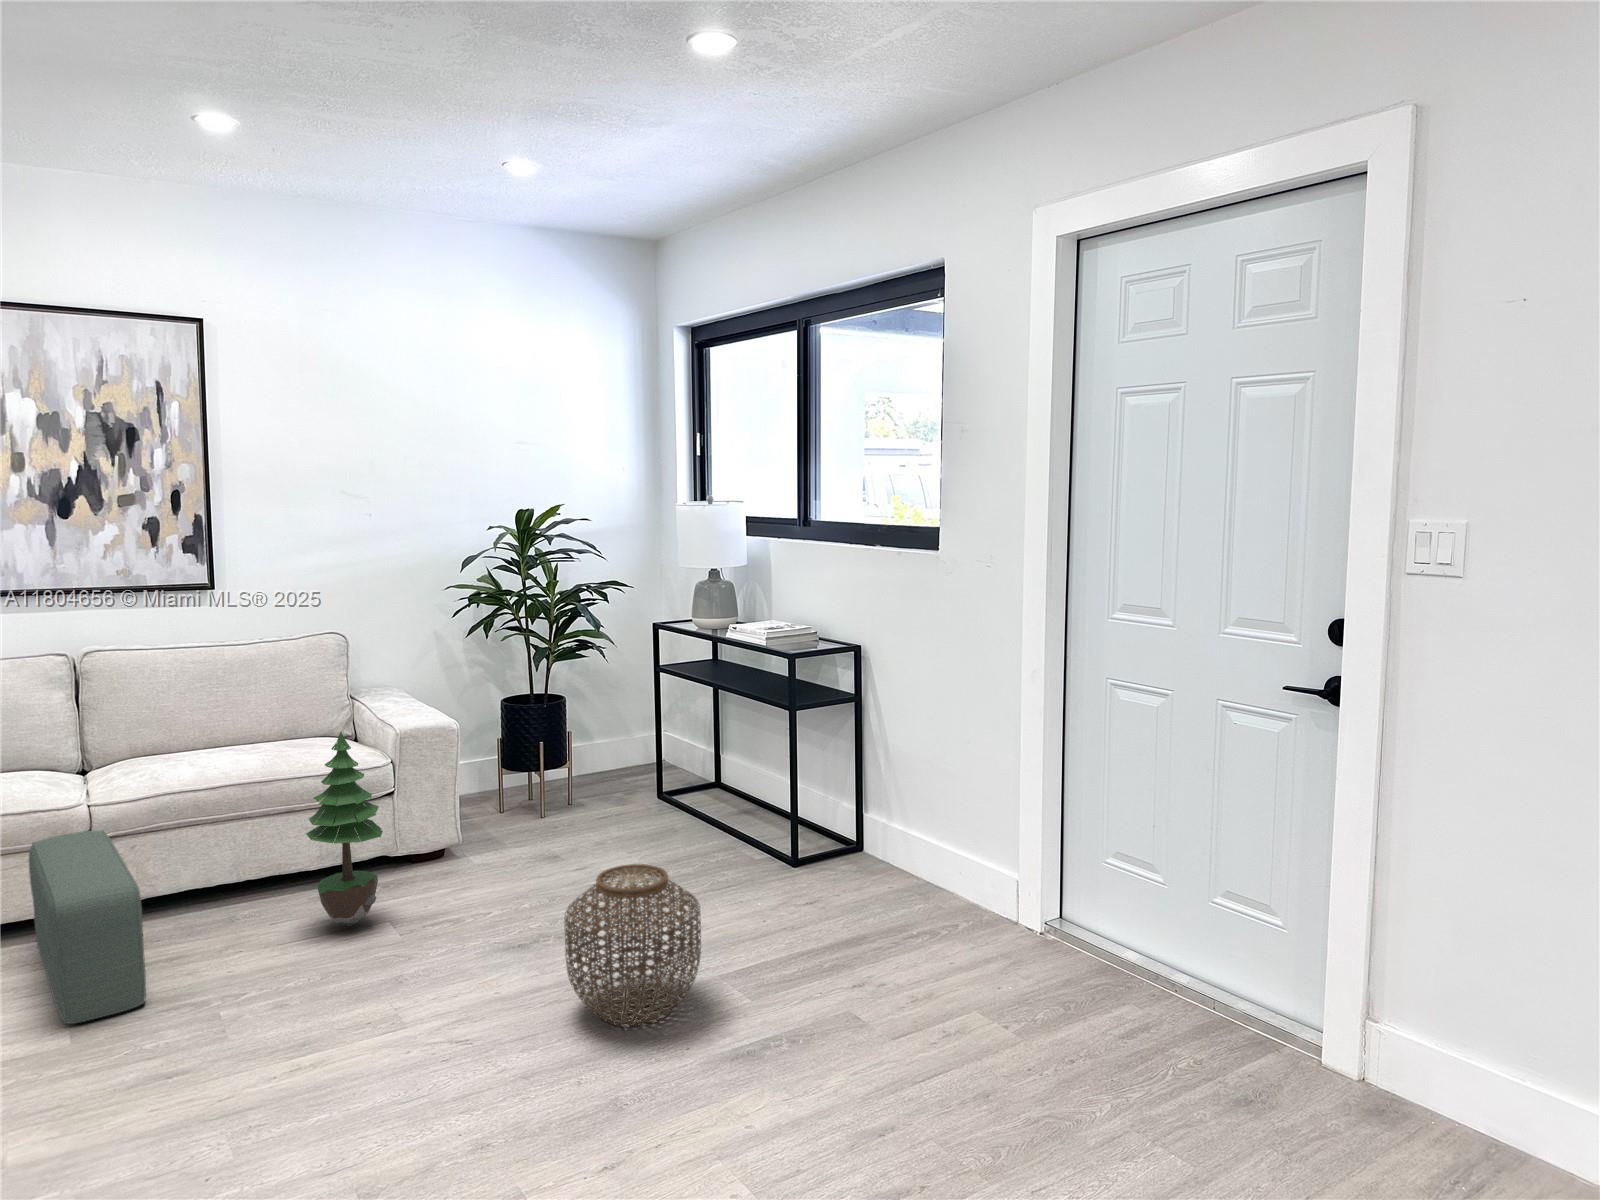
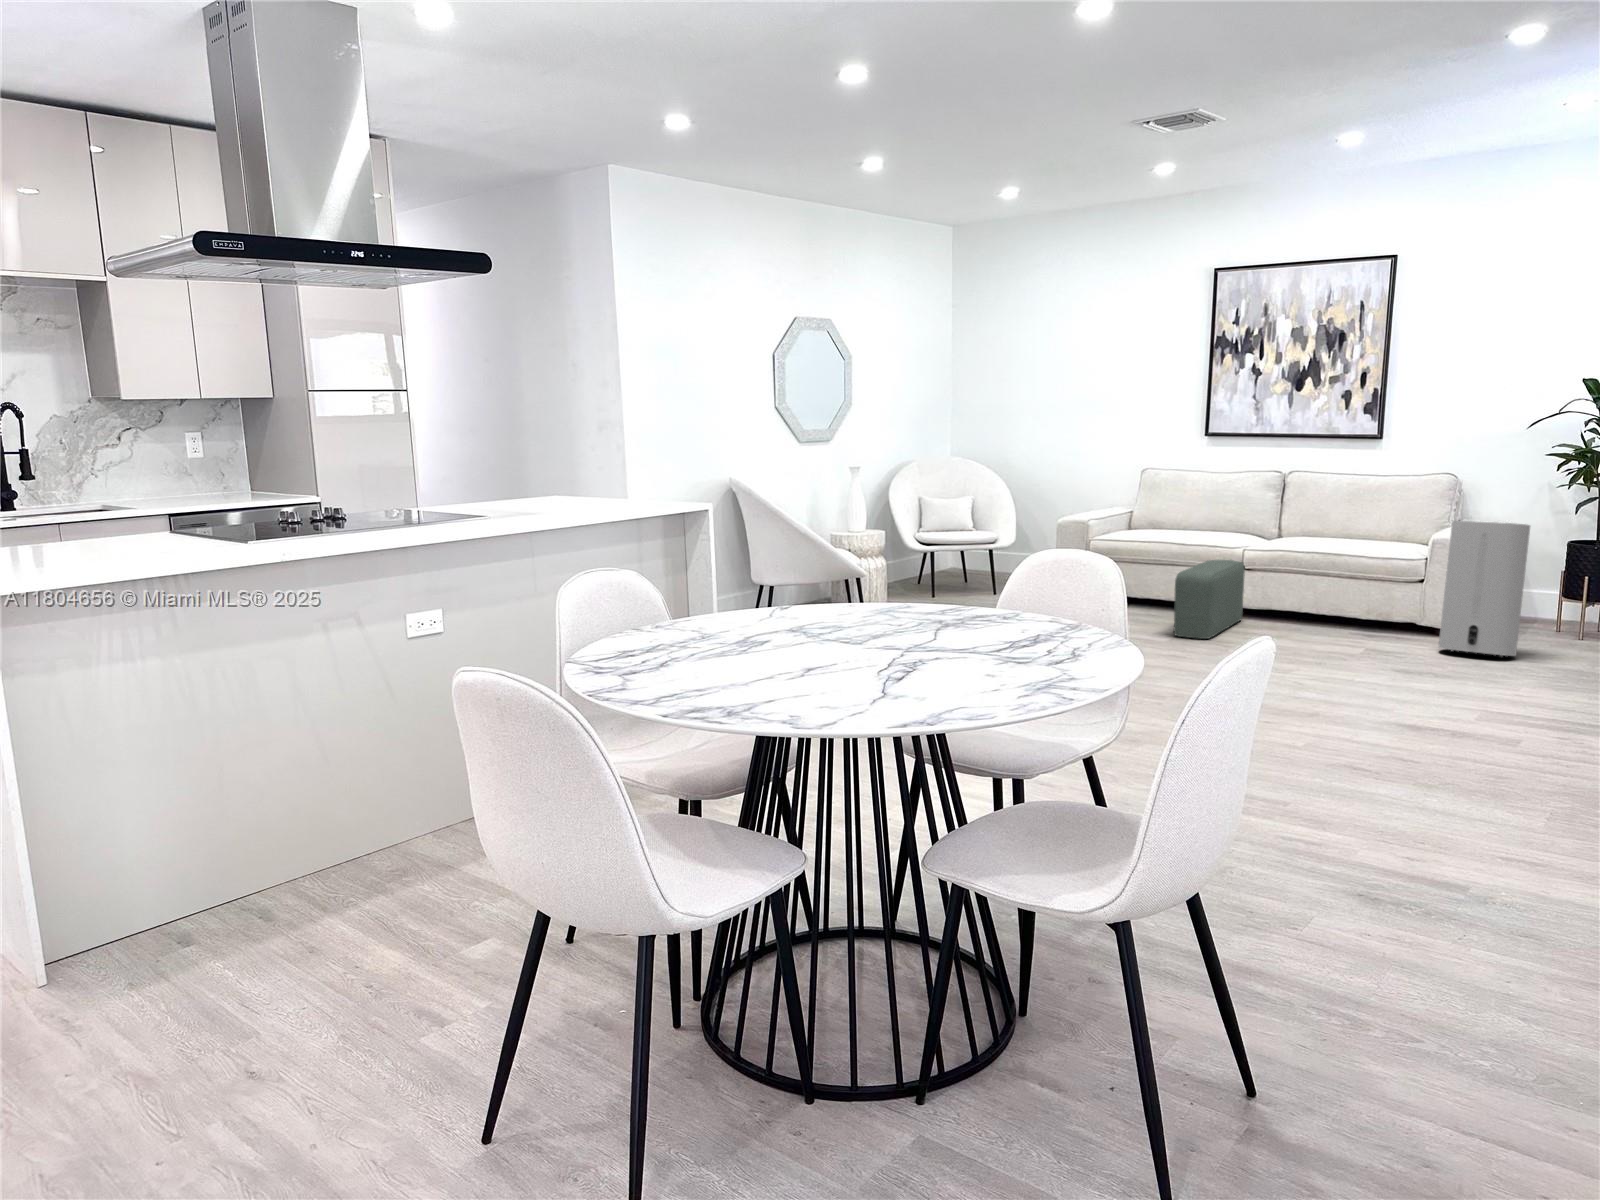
air purifier: none [461,696,568,885] -> present [1439,521,1530,658]
potted tree: present [306,732,383,926] -> none [1318,520,1367,644]
woven basket: present [564,864,701,1026] -> none [1349,607,1448,704]

